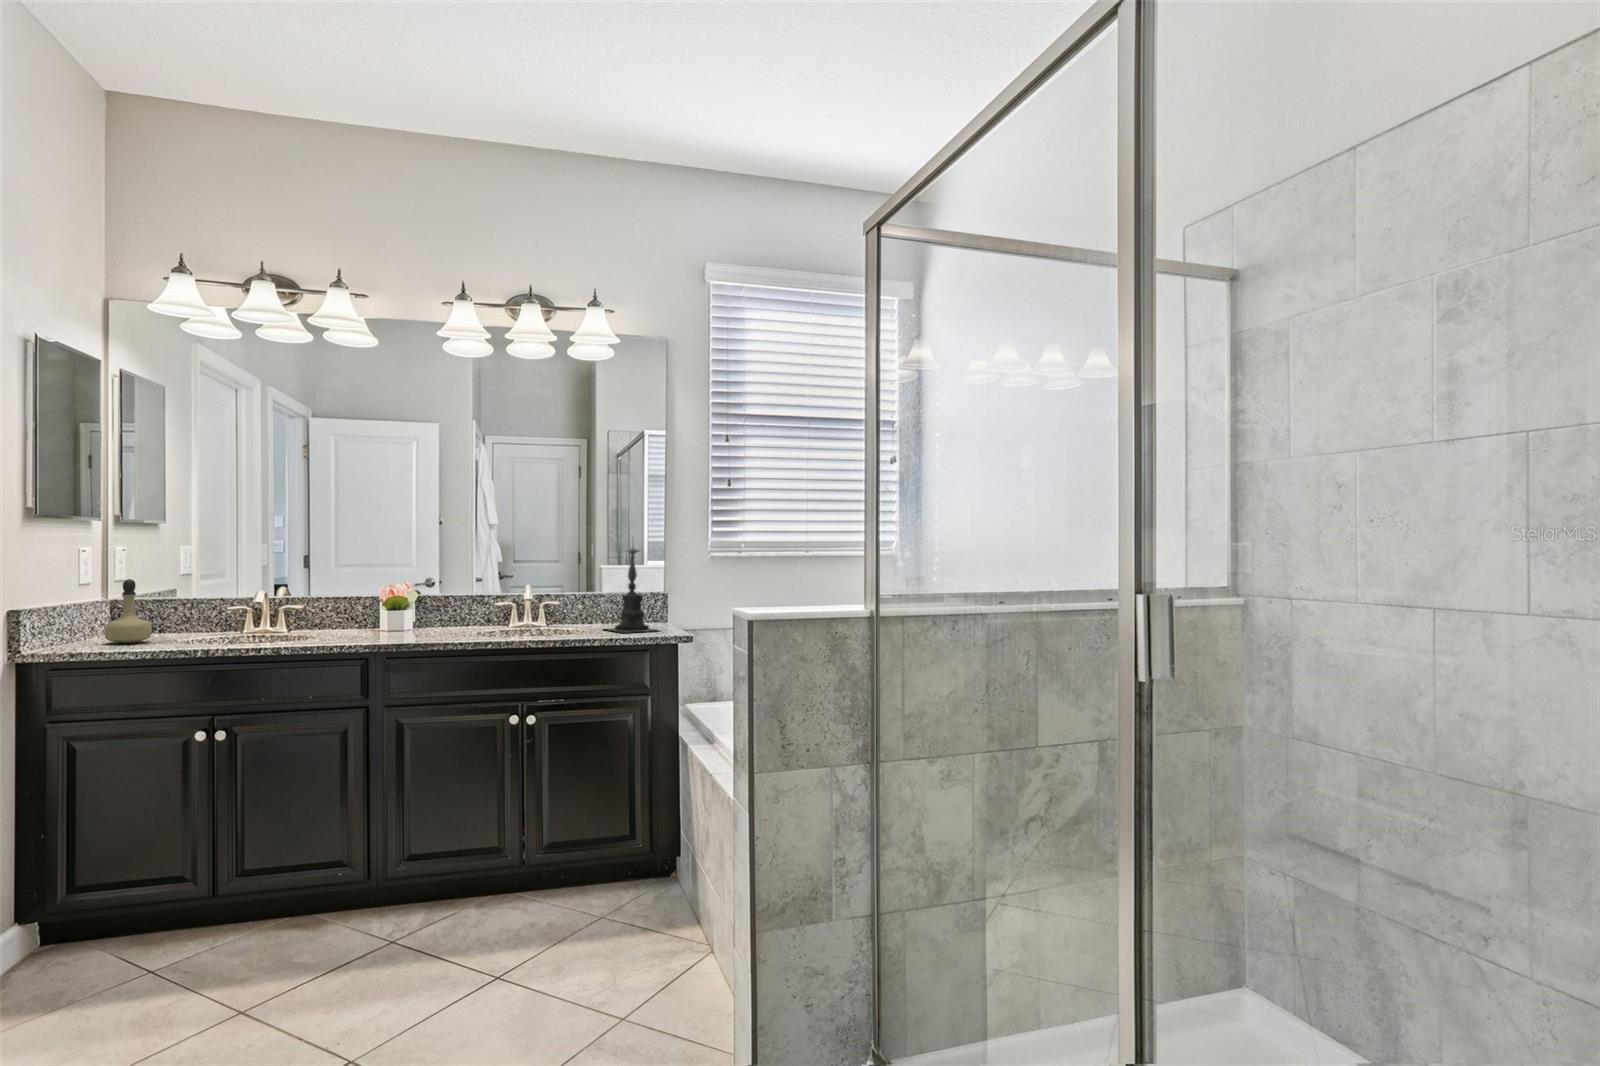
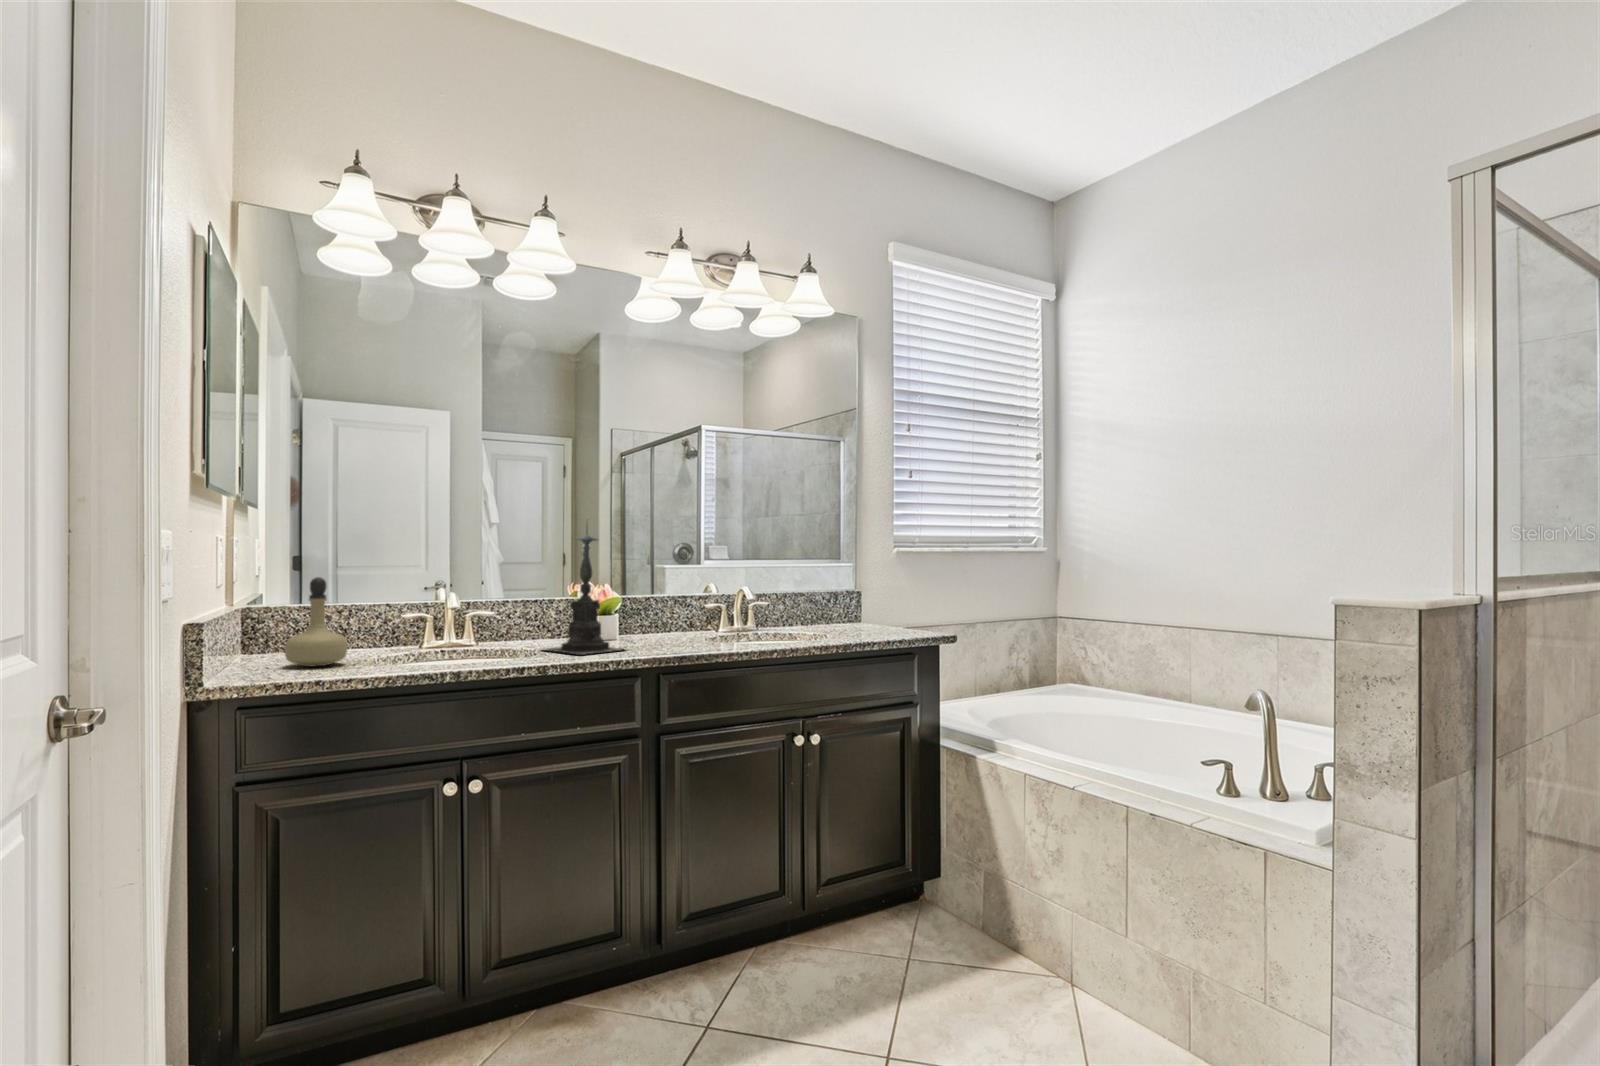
candle holder: present [608,544,655,633] -> present [544,528,624,655]

